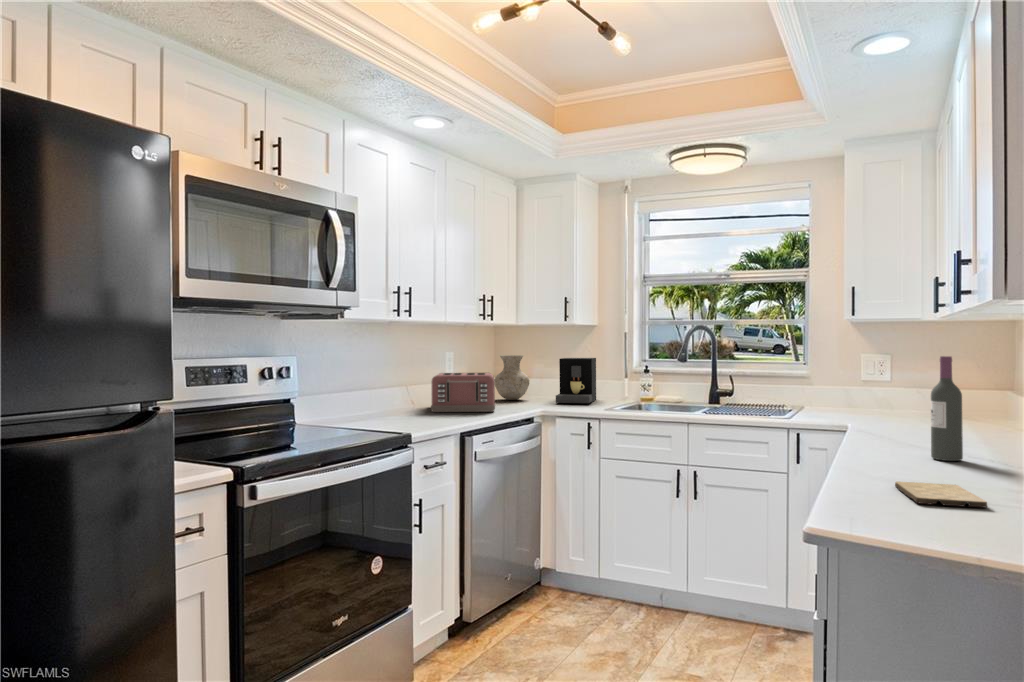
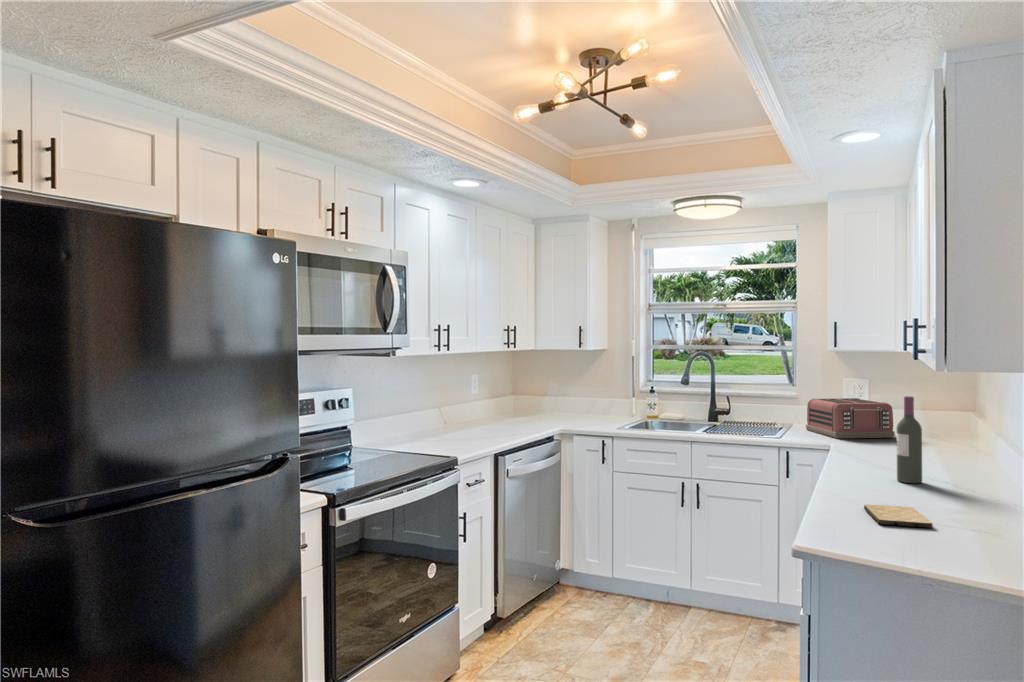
vase: present [494,355,530,400] -> none [514,376,546,417]
coffee maker: present [556,358,596,403] -> none [571,378,606,421]
toaster: present [431,373,495,412] -> present [806,398,895,438]

